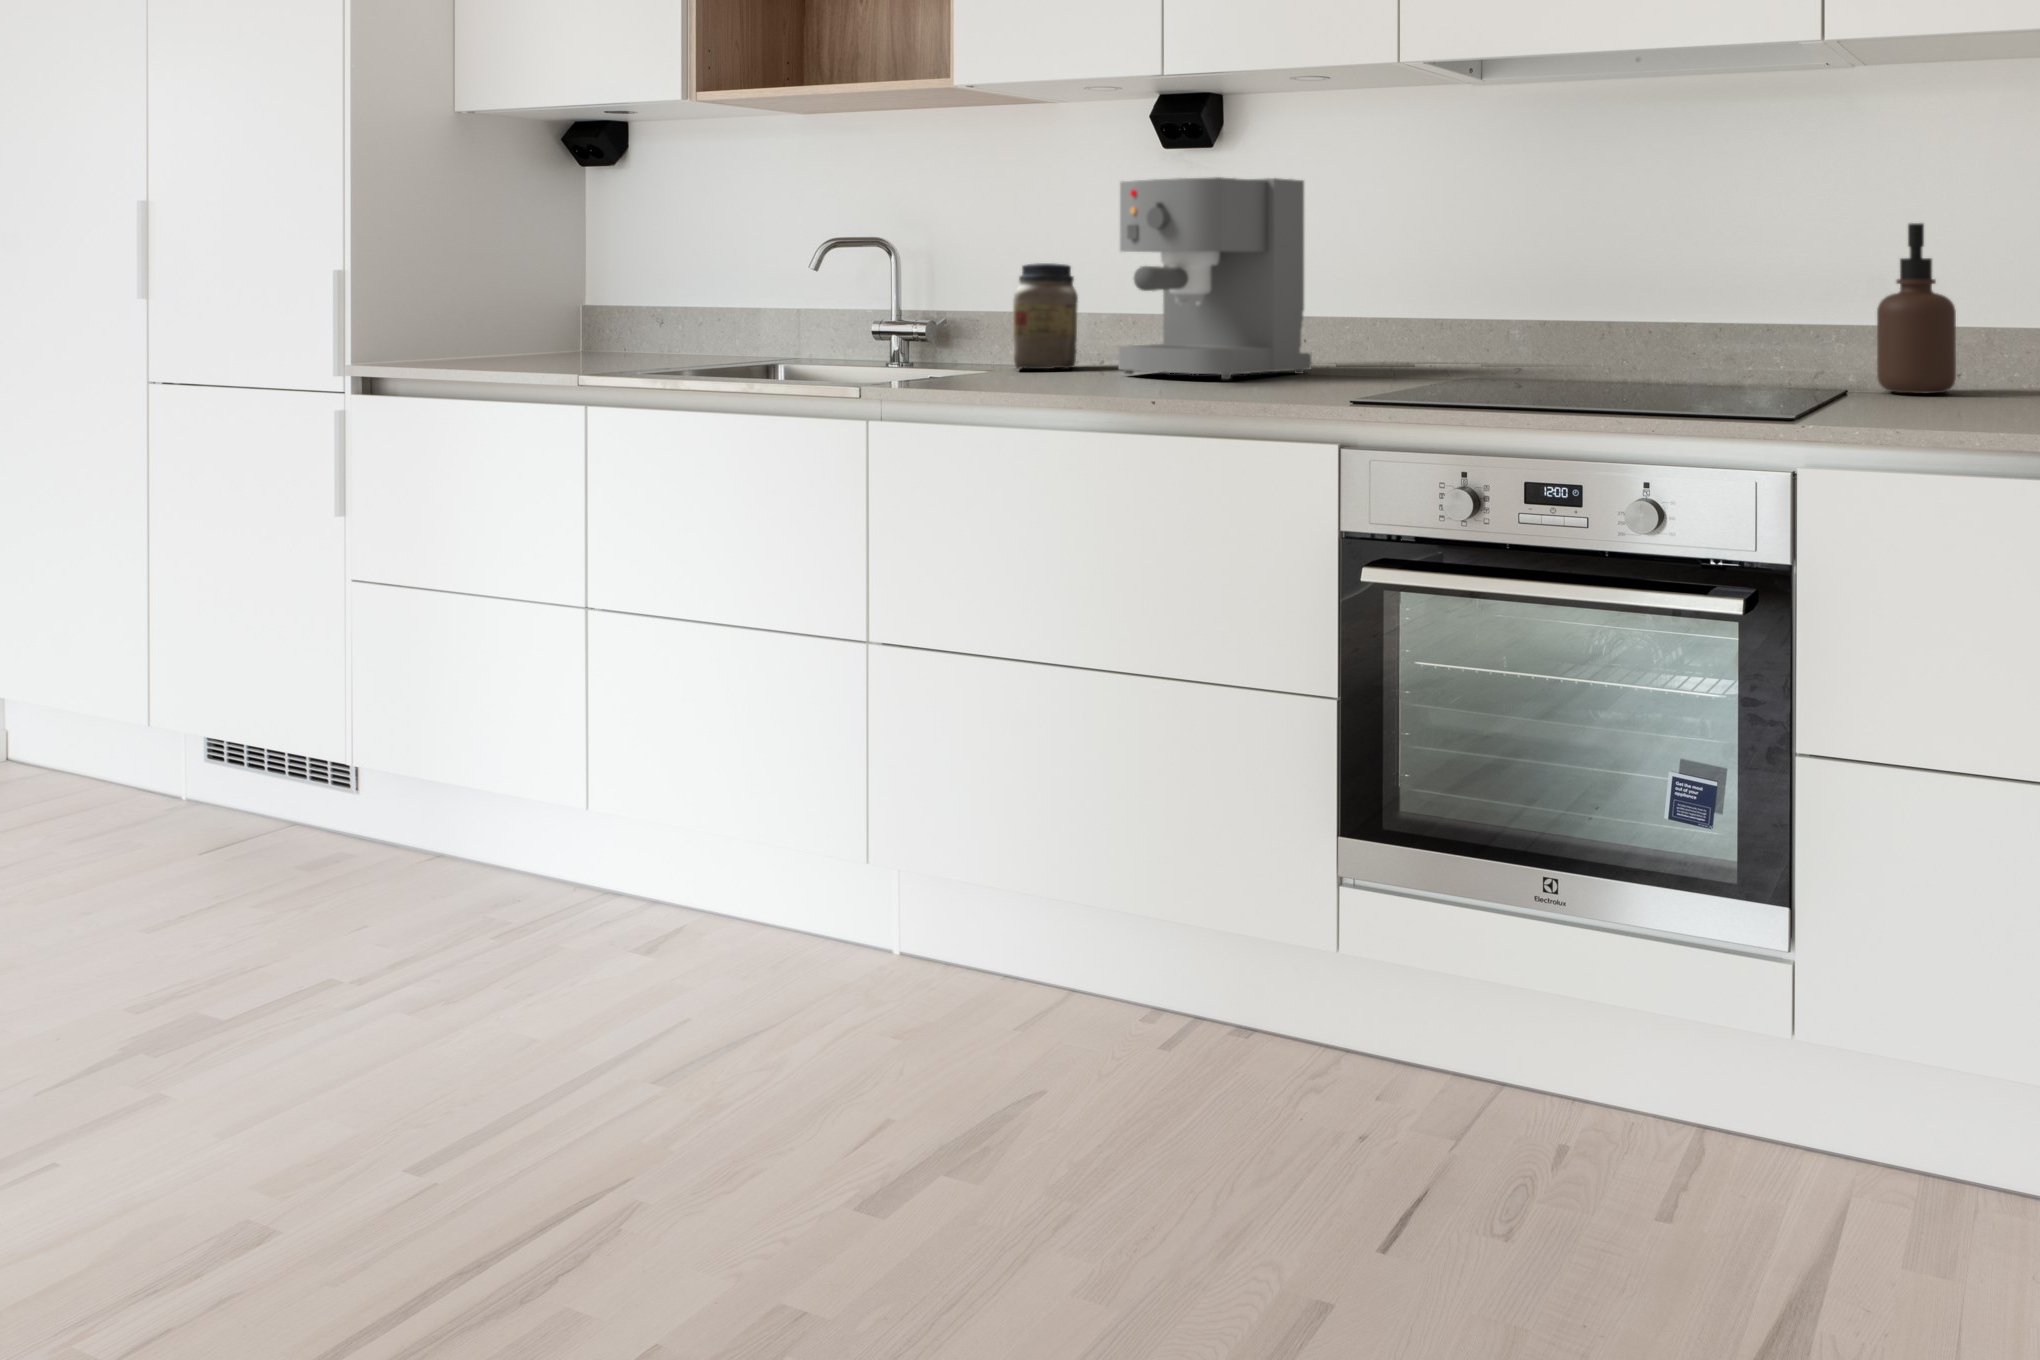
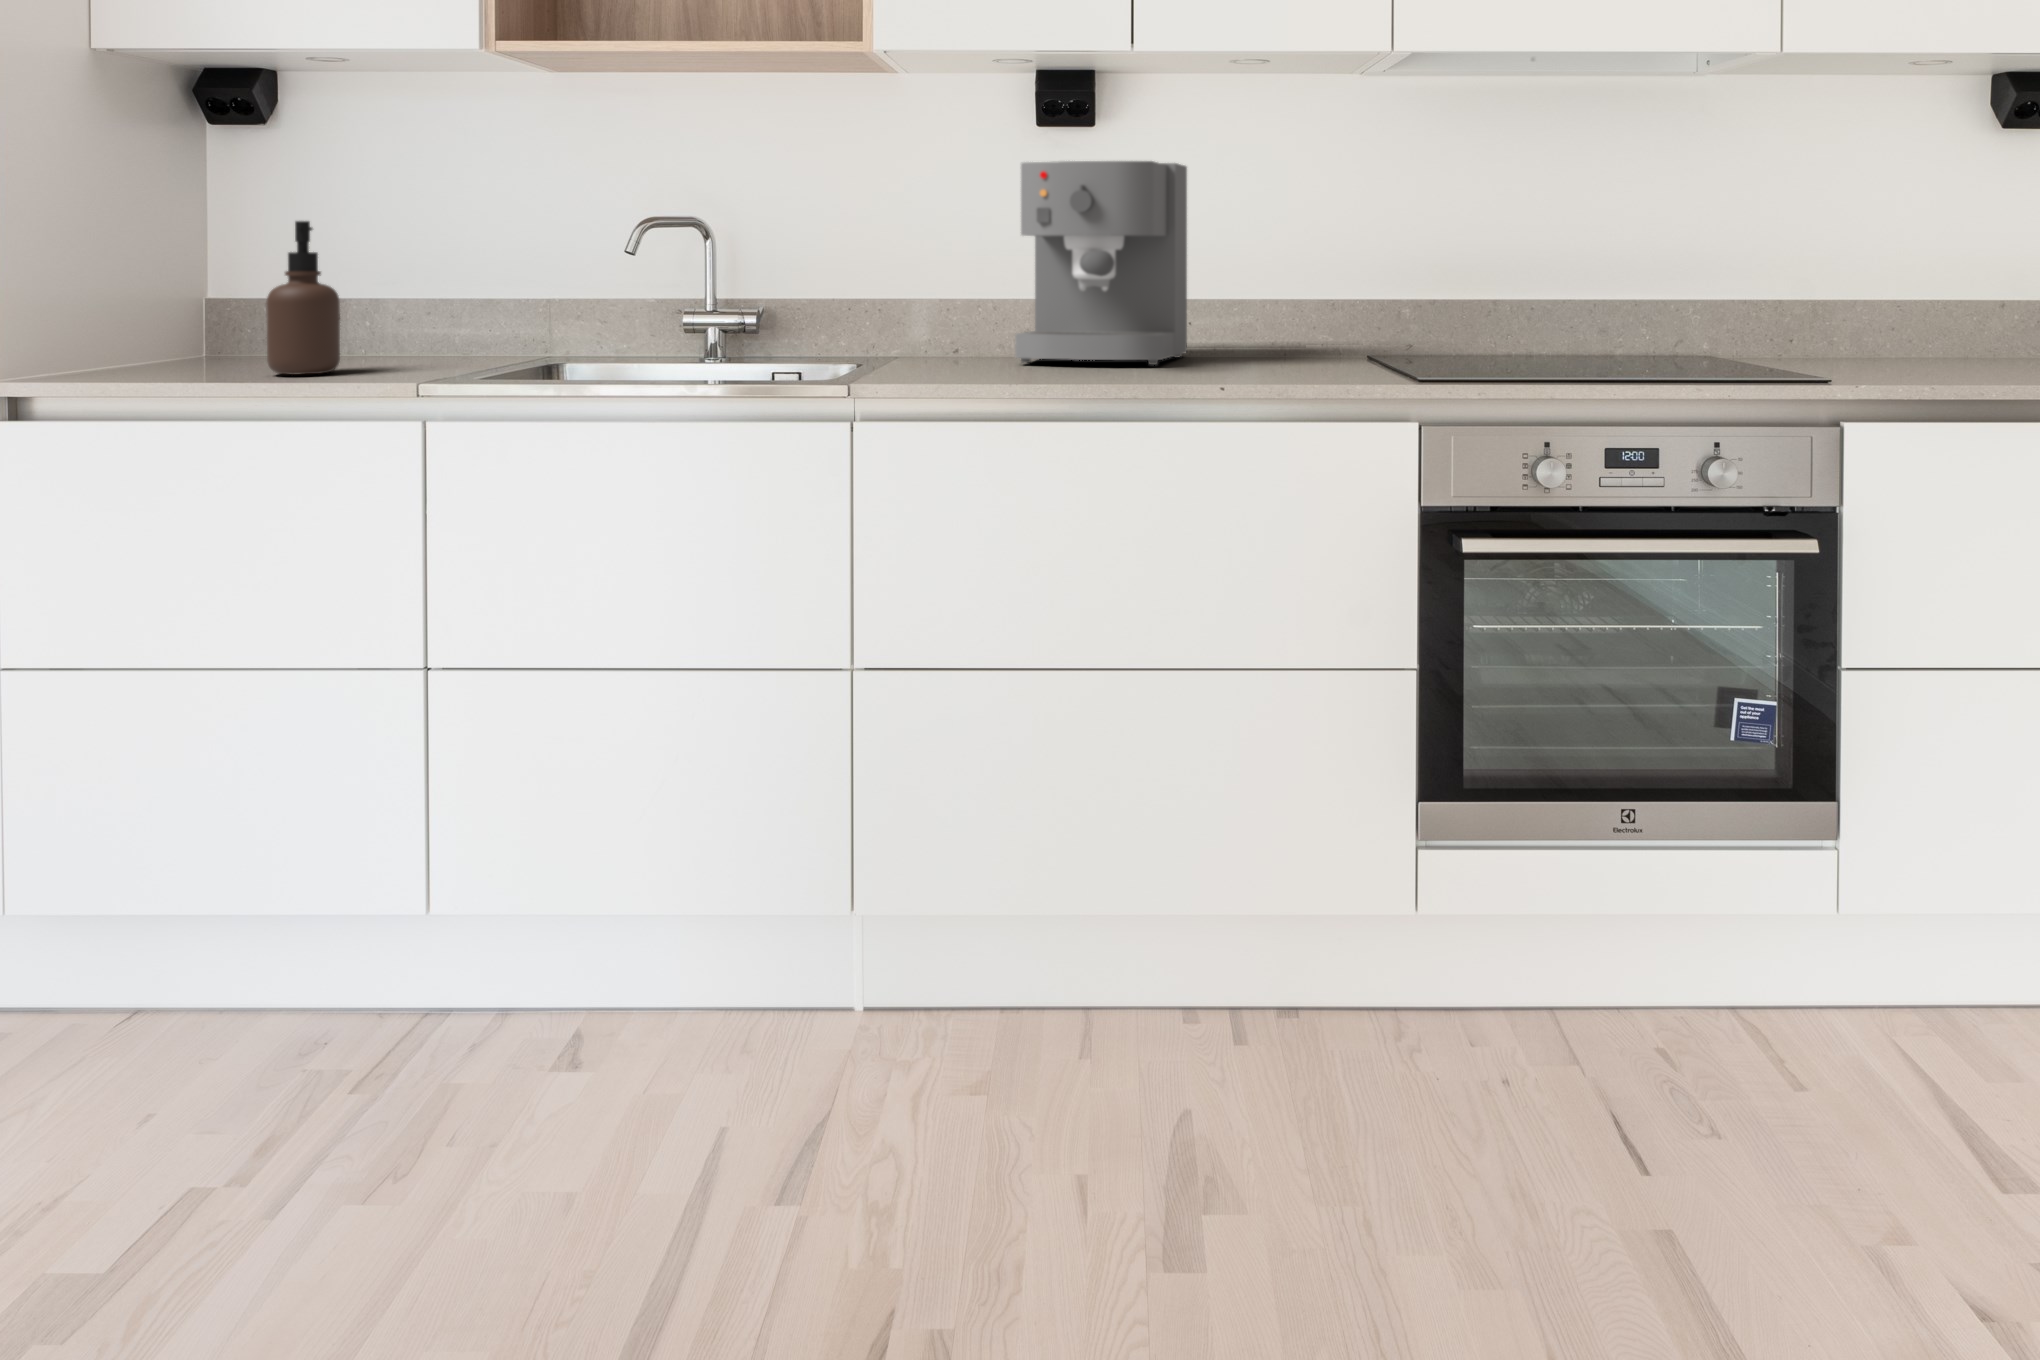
soap dispenser: present [1877,223,1956,393] -> present [266,221,340,375]
jar: present [1013,263,1078,369] -> none [859,248,937,362]

